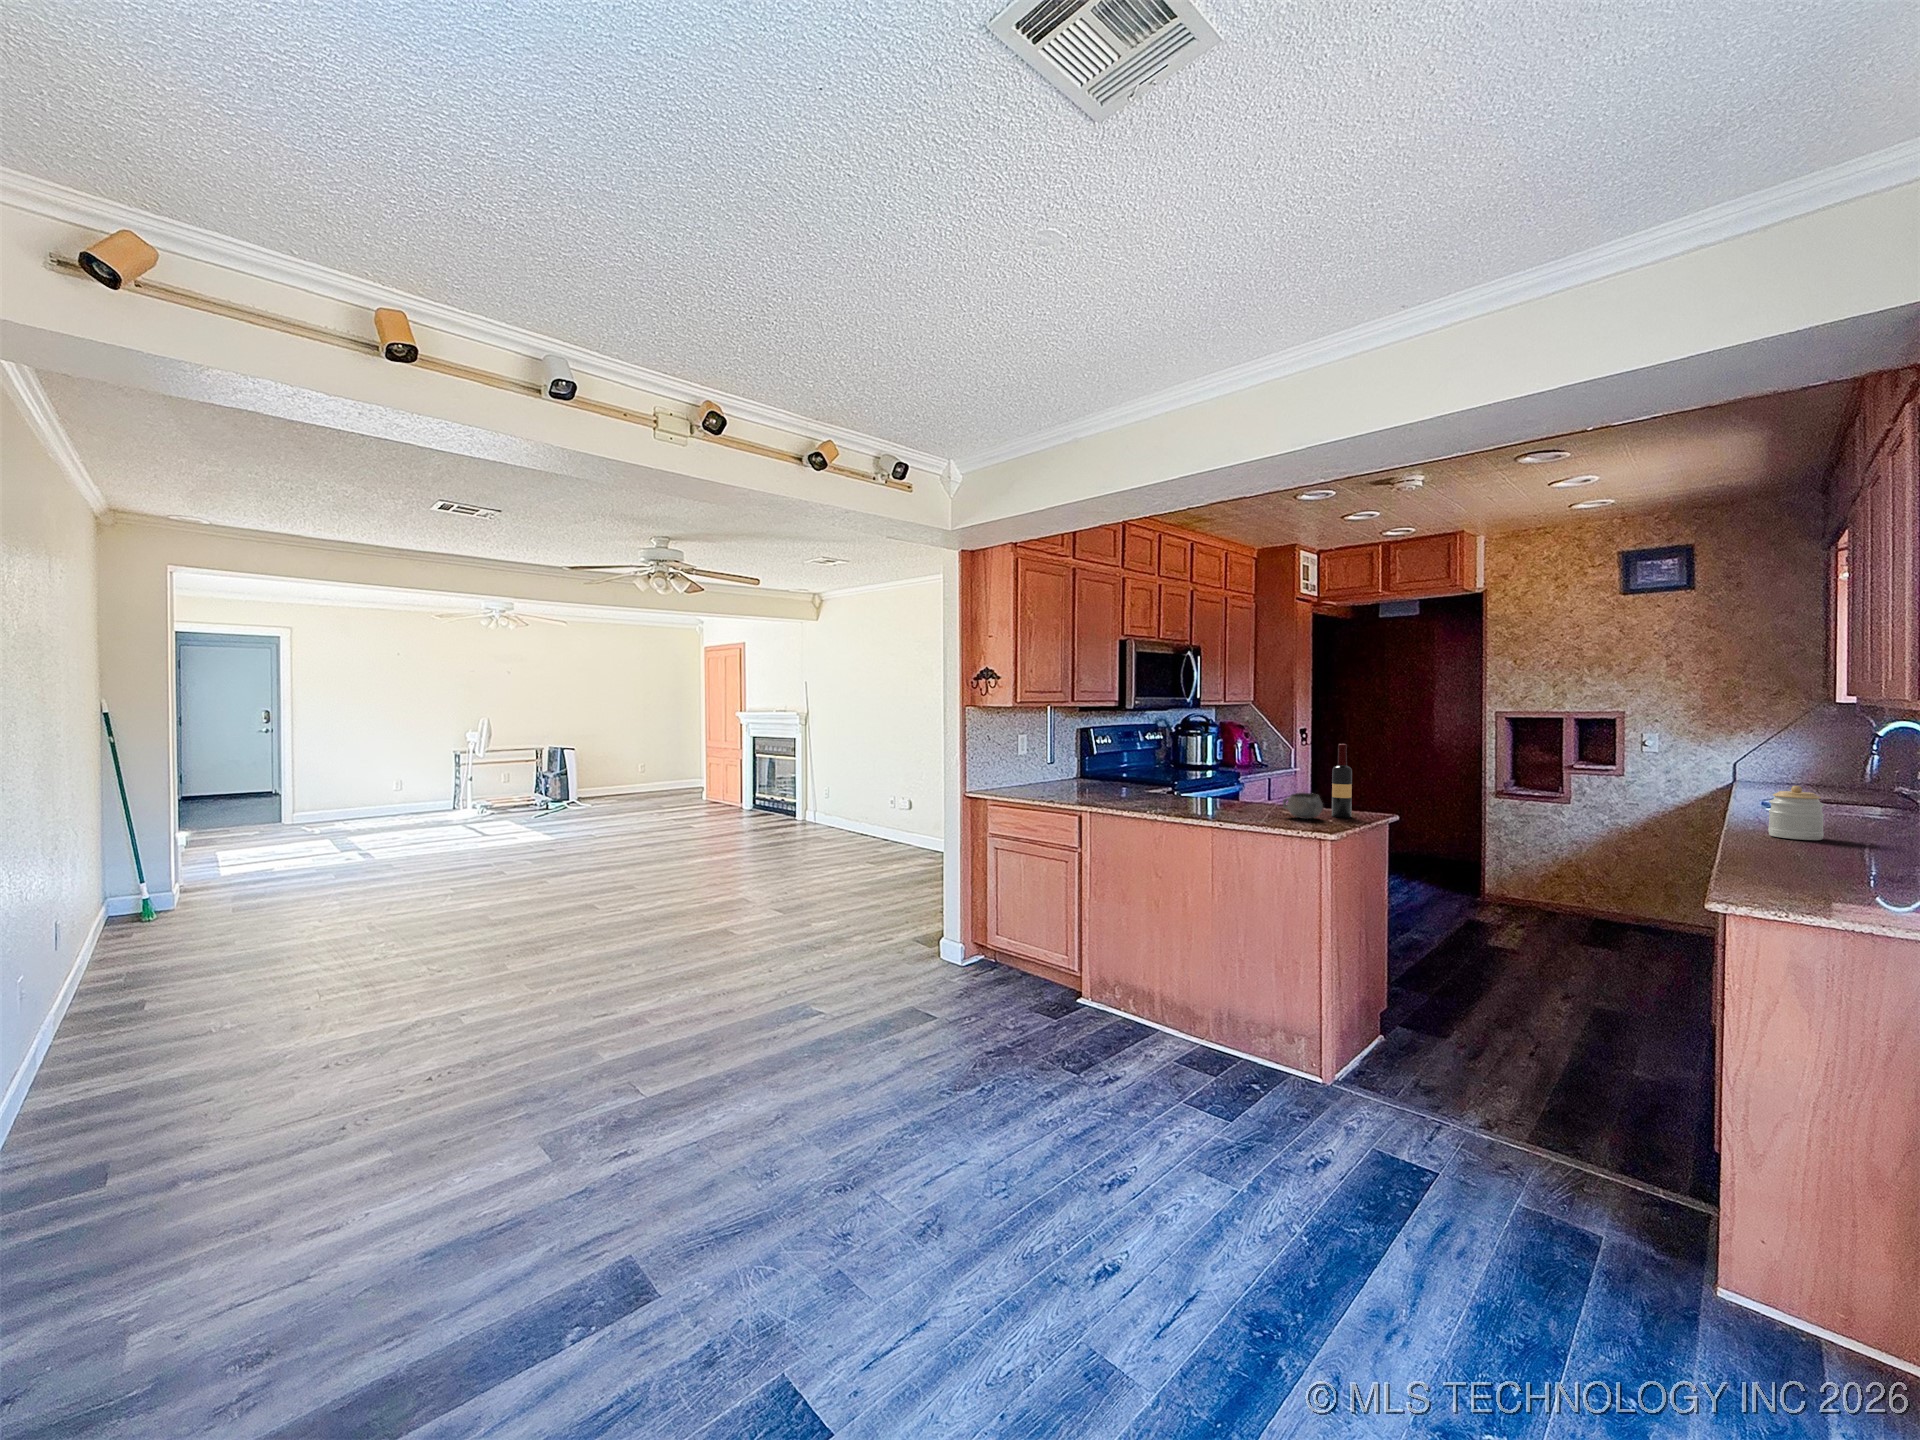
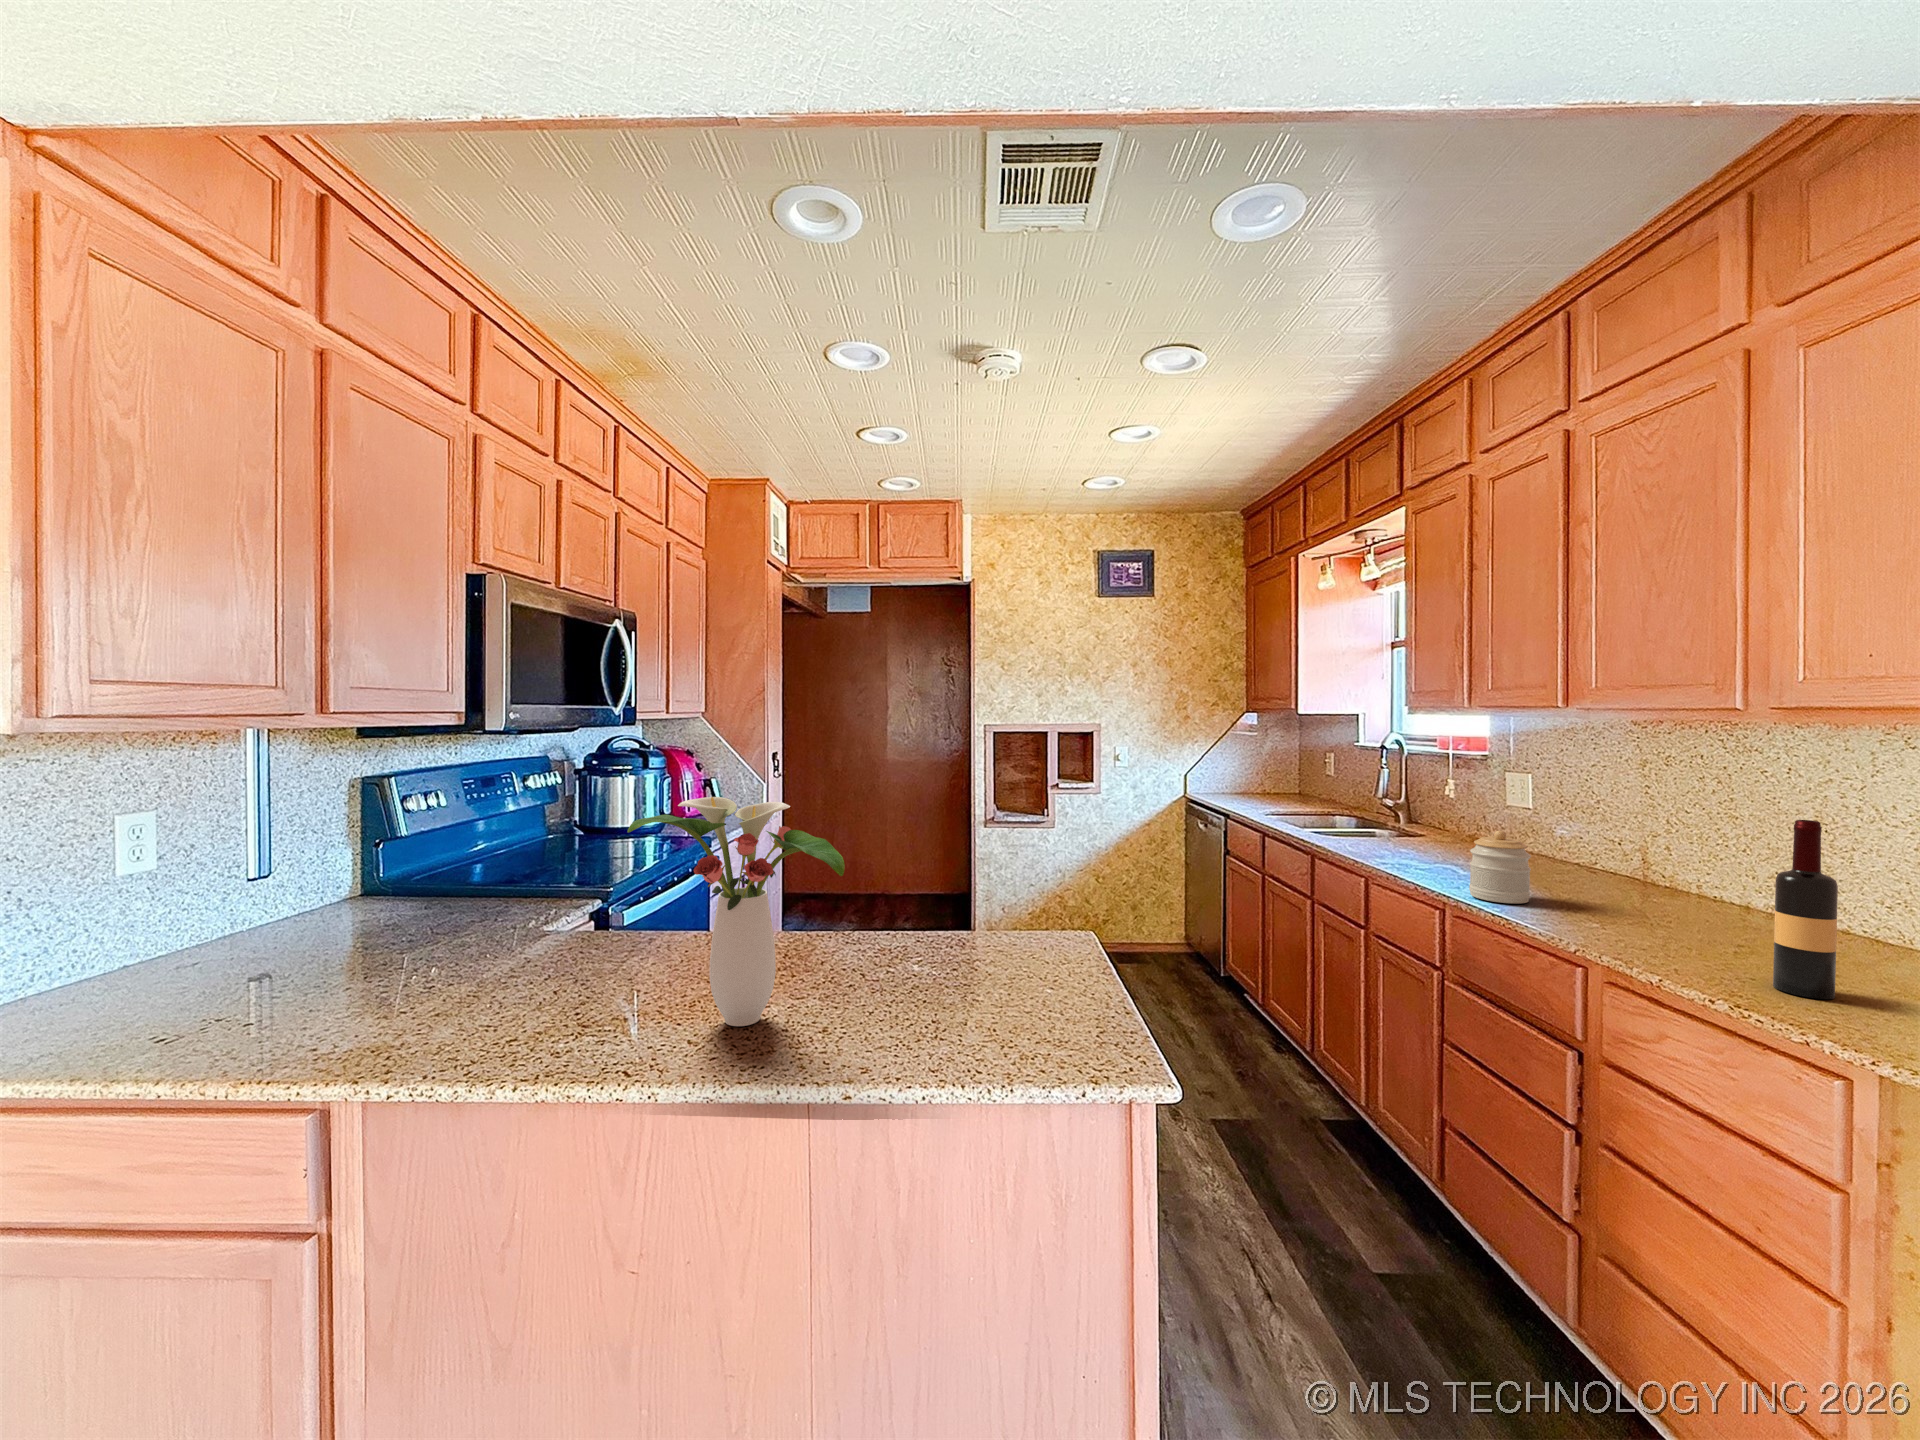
flower arrangement: none [1164,729,1237,813] -> present [627,797,845,1026]
wine bottle: present [1332,744,1352,818] -> present [1773,820,1838,999]
decorative bowl: present [1283,793,1323,819] -> none [917,926,1000,993]

